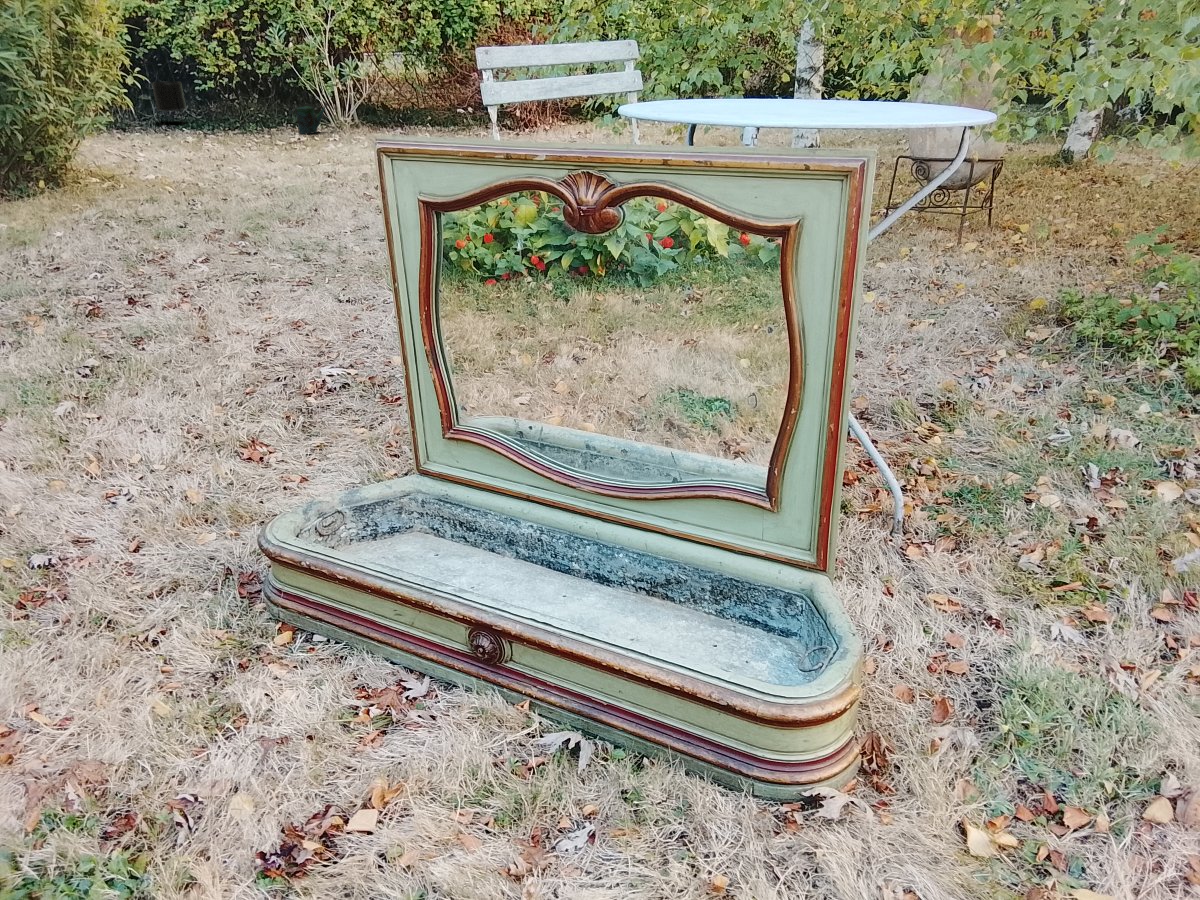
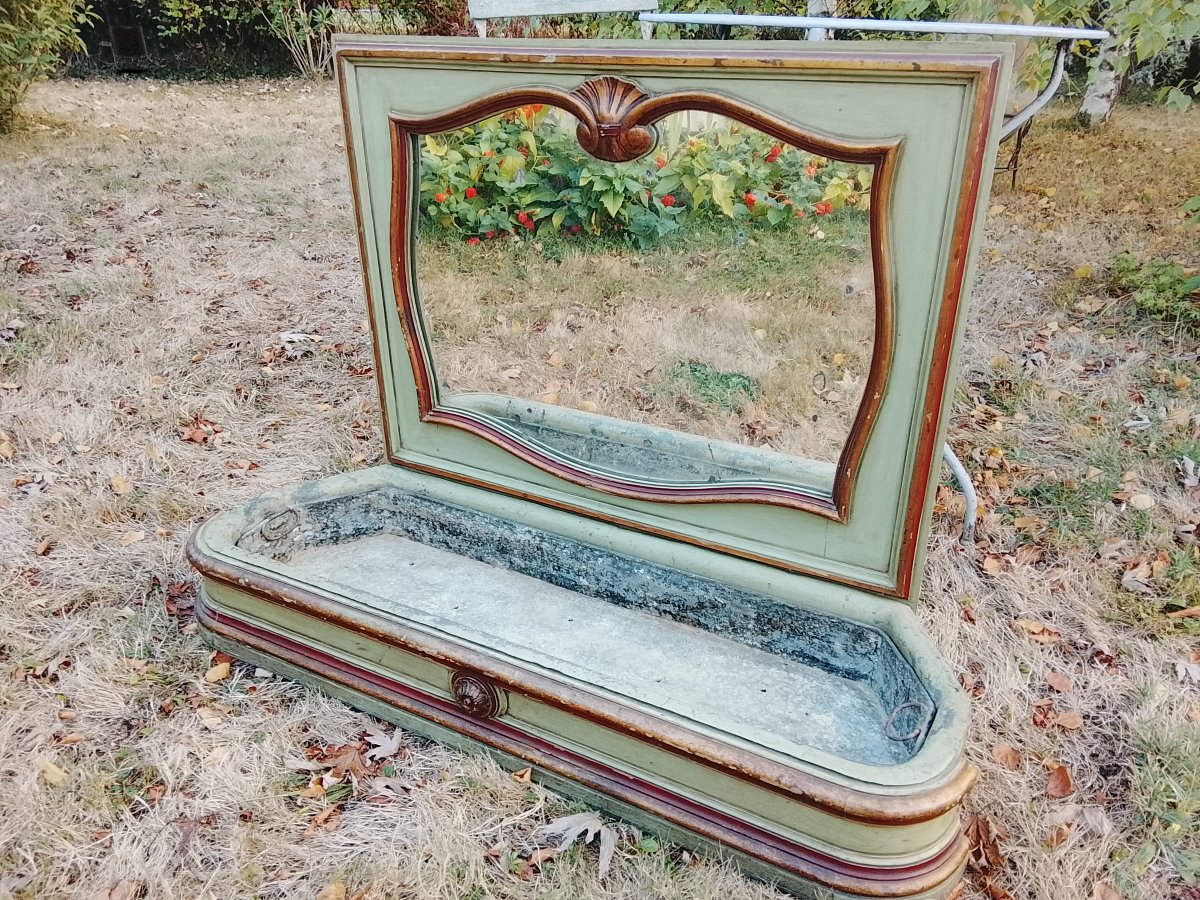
watering can: present [295,102,329,134] -> none [259,50,303,85]

